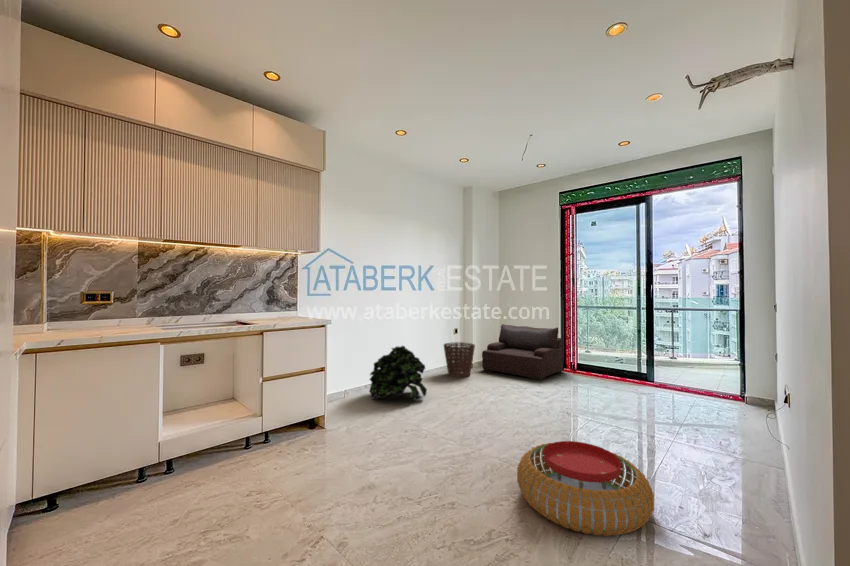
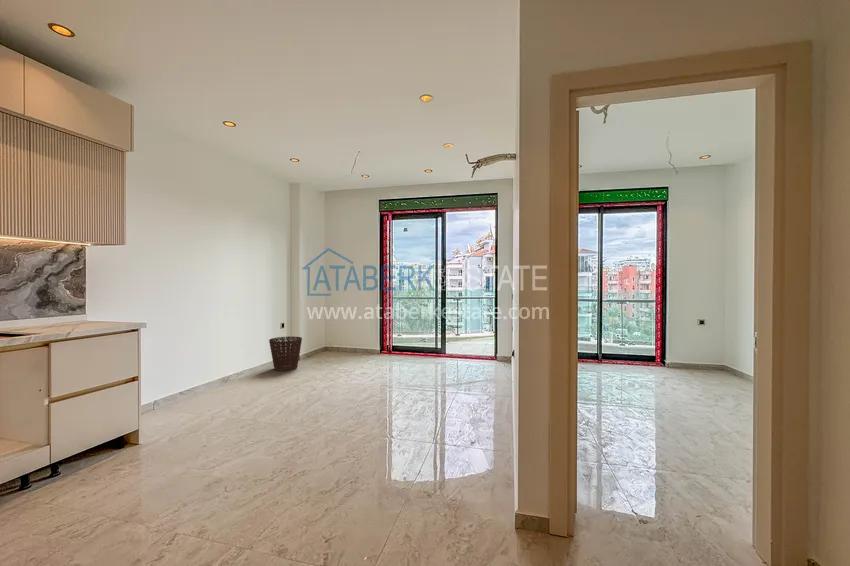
armchair: present [482,324,563,381] -> none [308,317,380,365]
potted plant: present [369,346,427,400] -> none [186,345,257,406]
pouf: present [517,441,654,536] -> none [357,406,452,470]

